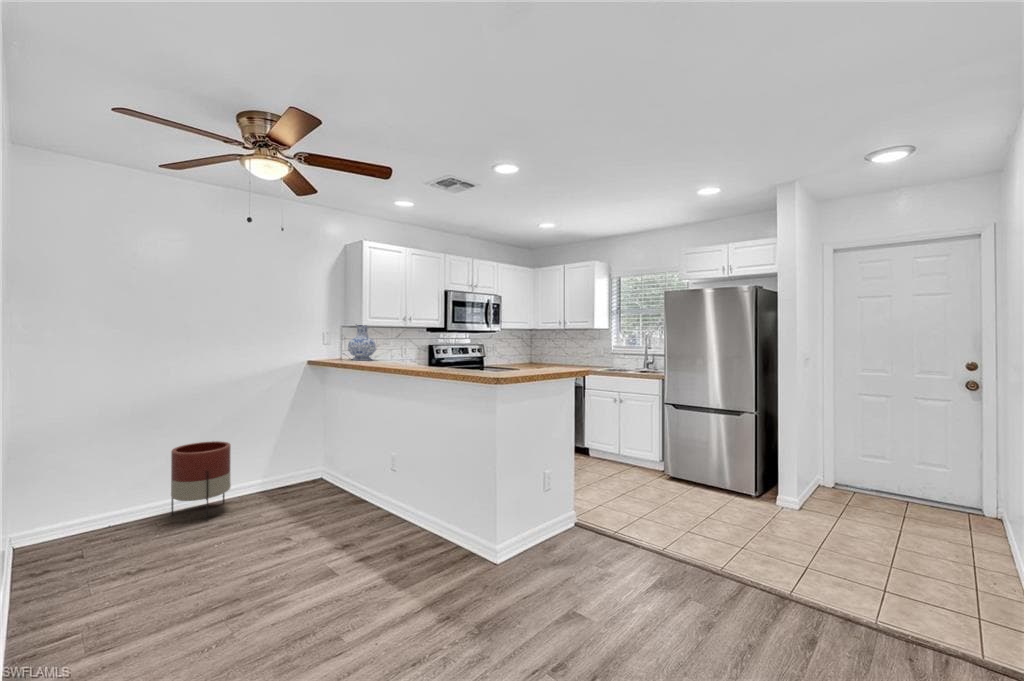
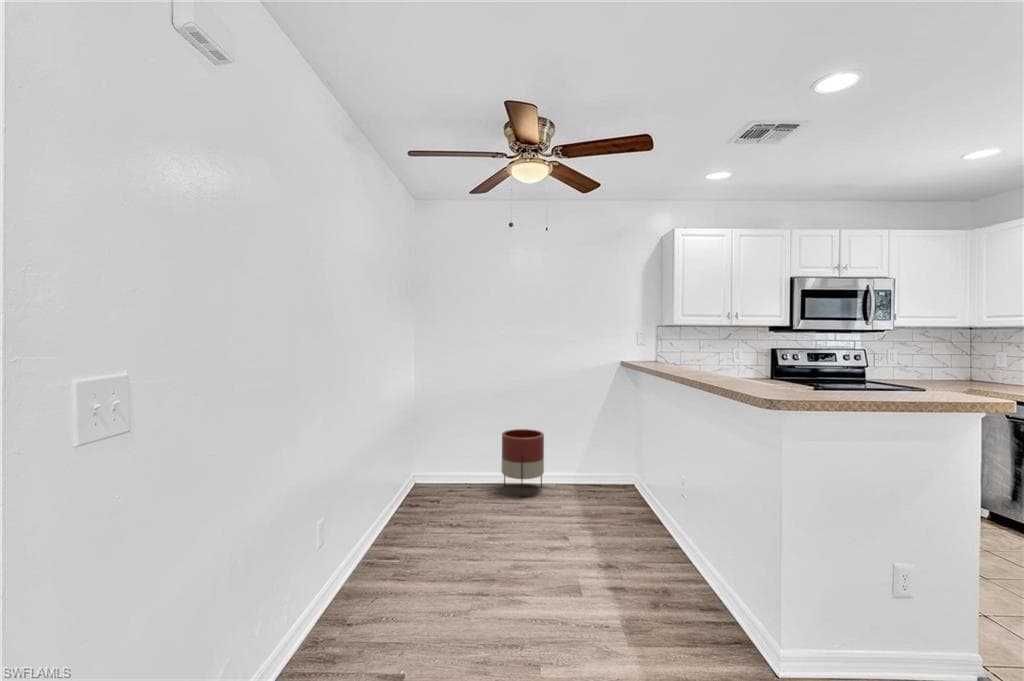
vase: present [348,324,376,360] -> none [660,321,692,365]

